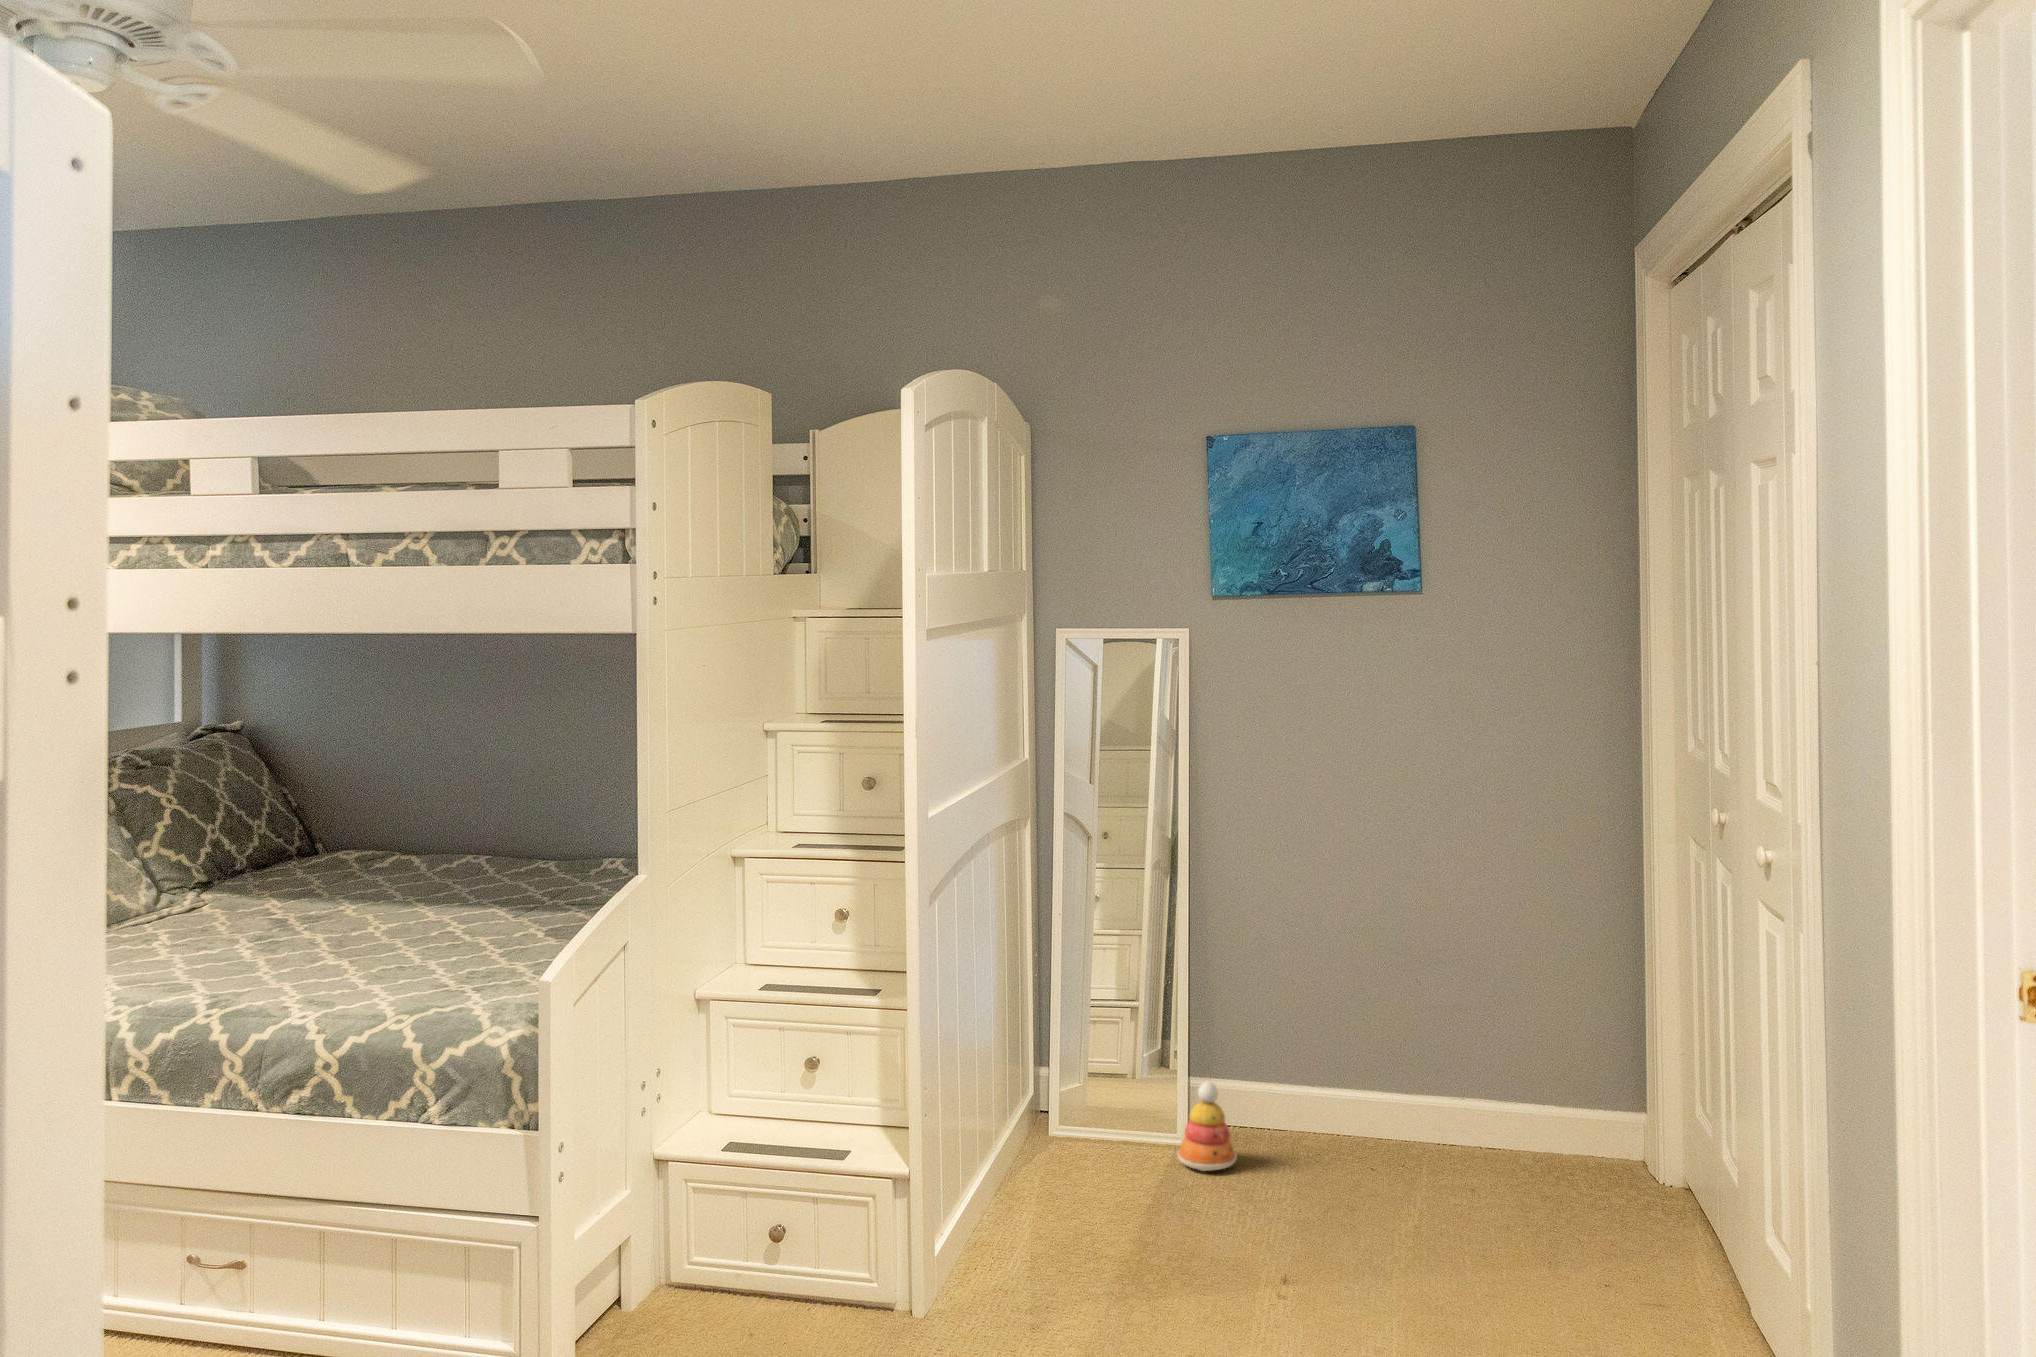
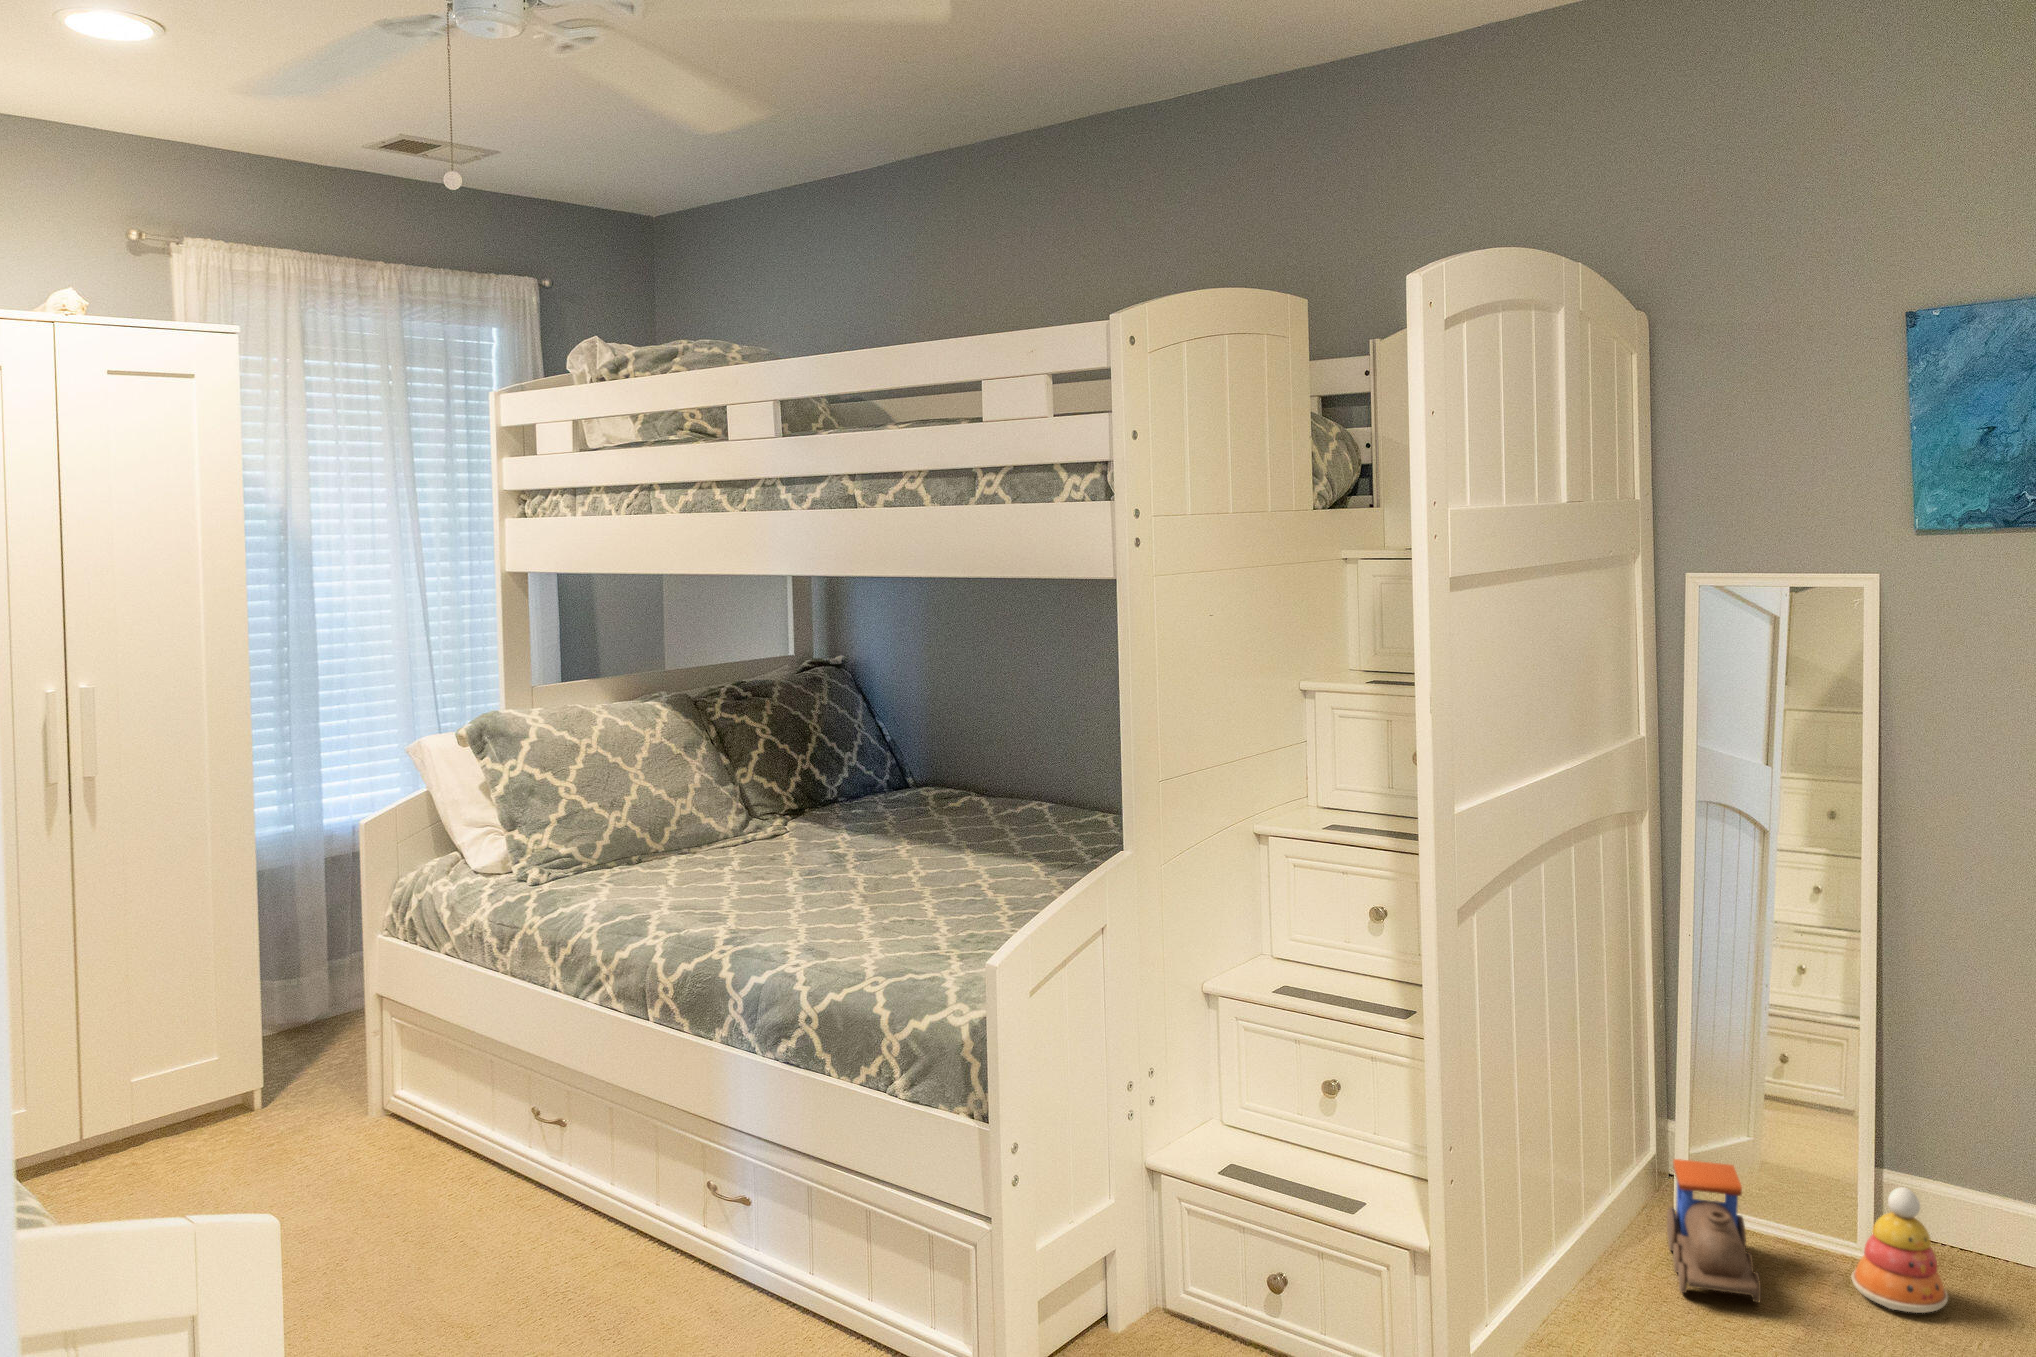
toy train: none [1052,1089,1124,1189] -> present [1667,1159,1761,1302]

